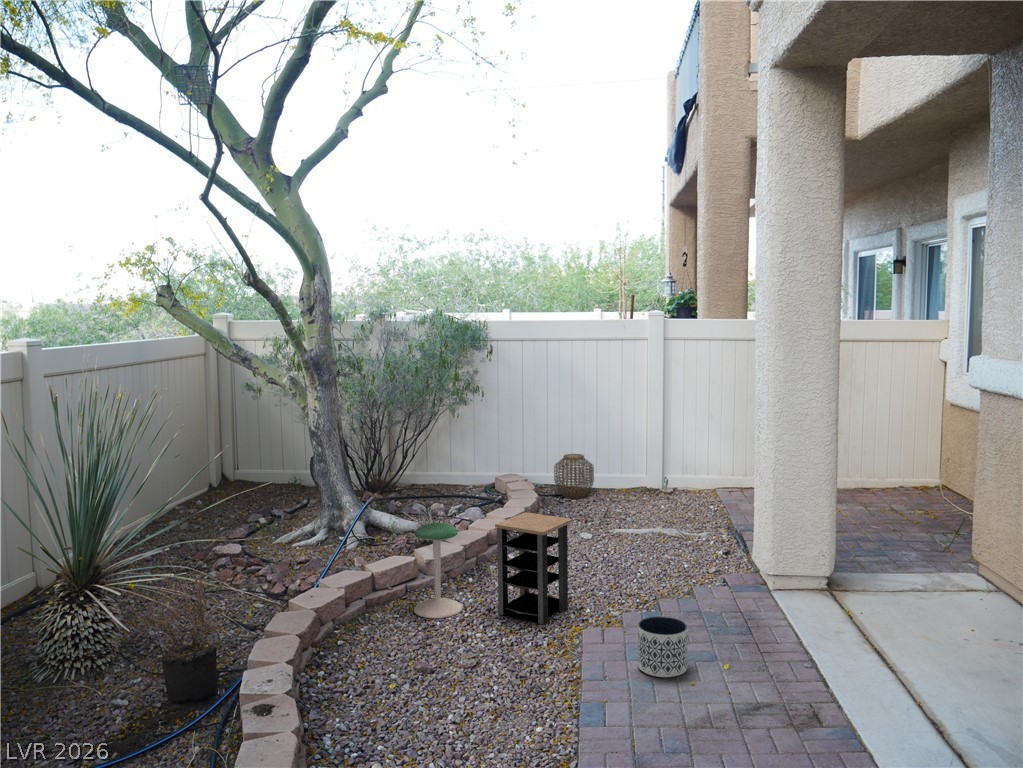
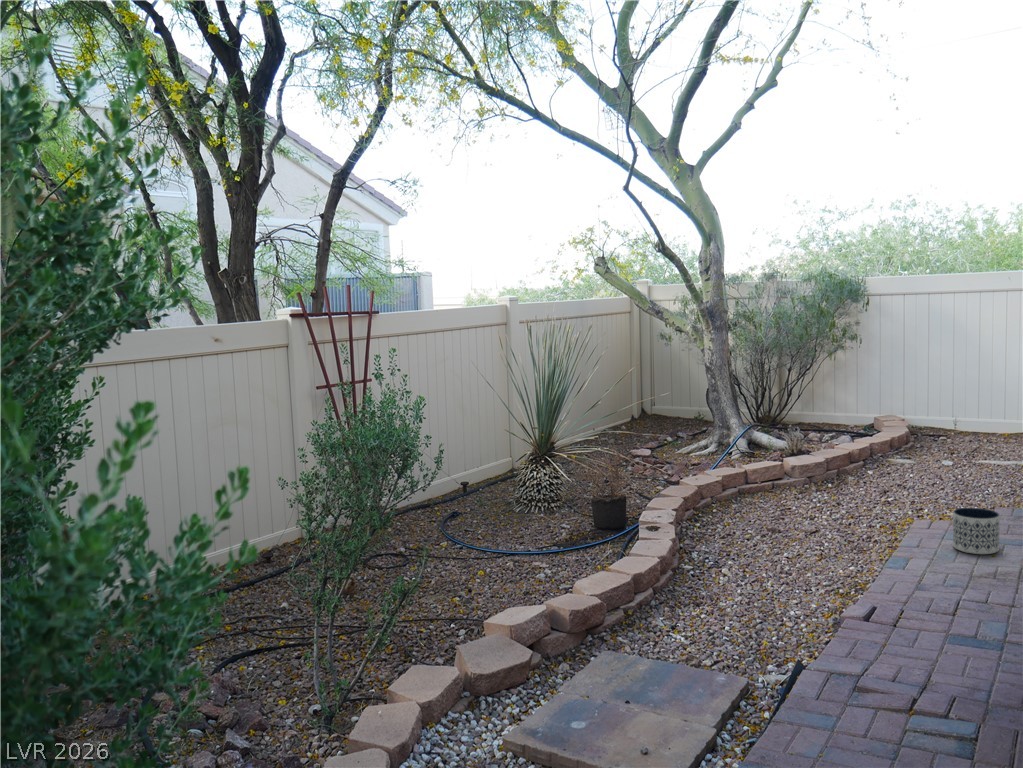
woven basket: present [554,454,594,498] -> none [933,398,975,439]
side table: present [495,512,572,624] -> none [843,428,913,516]
stool: present [414,523,463,618] -> none [776,432,816,505]

